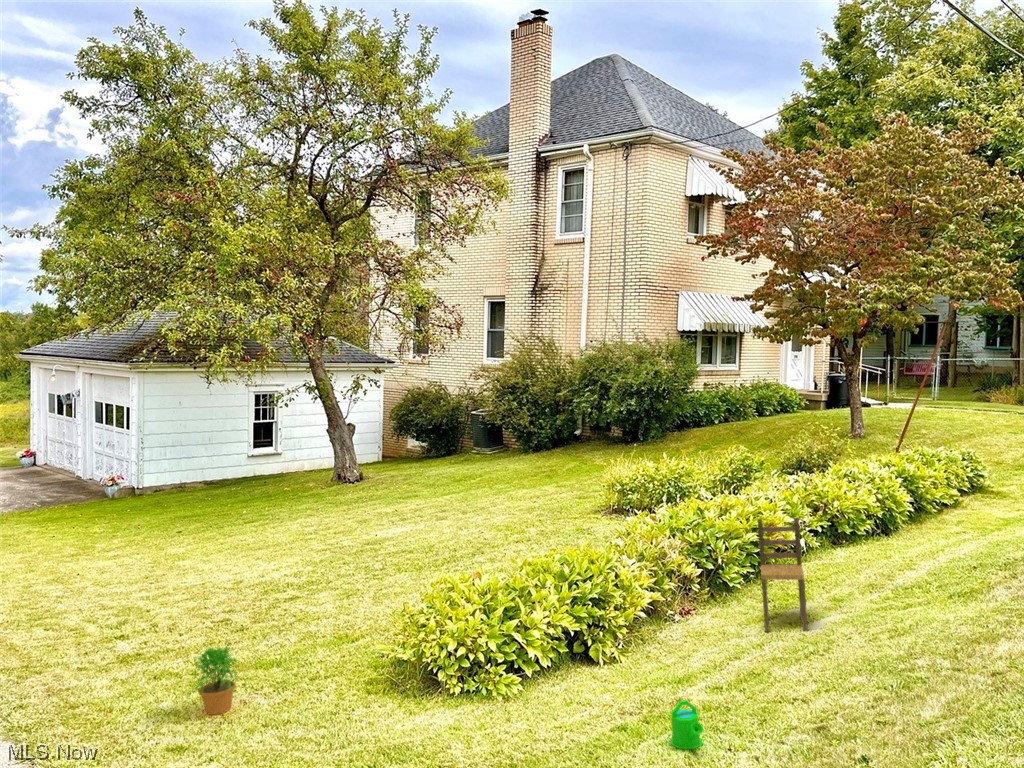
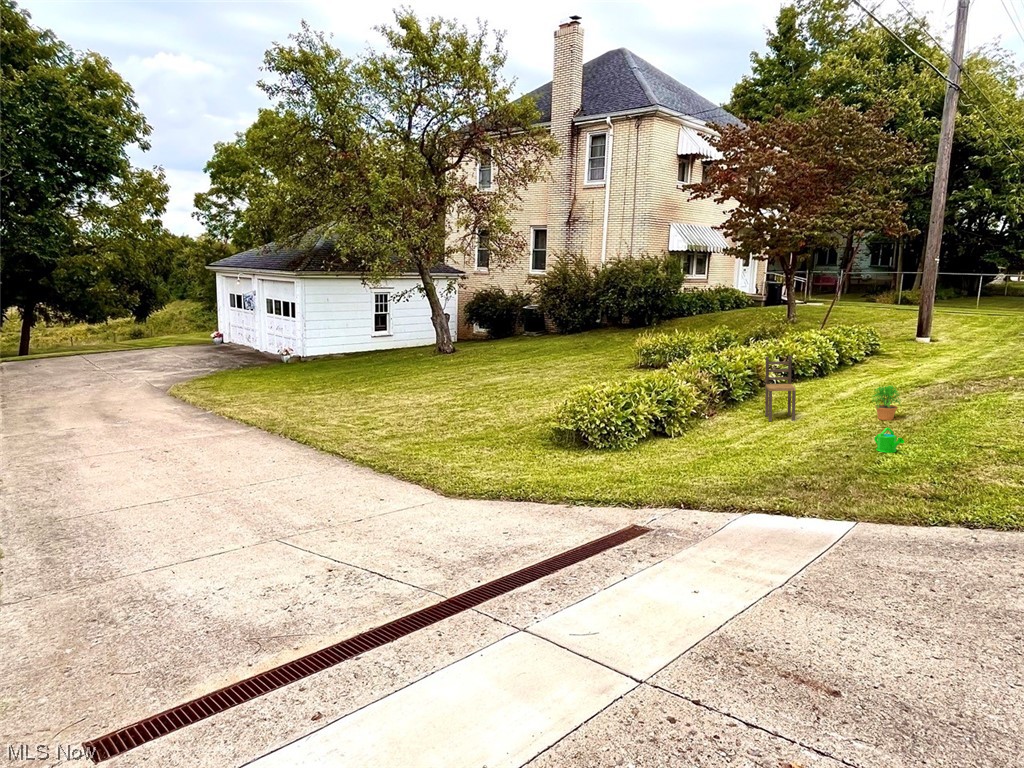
potted plant: present [194,646,237,715] -> present [872,385,900,420]
watering can: present [671,700,703,749] -> present [874,428,904,453]

